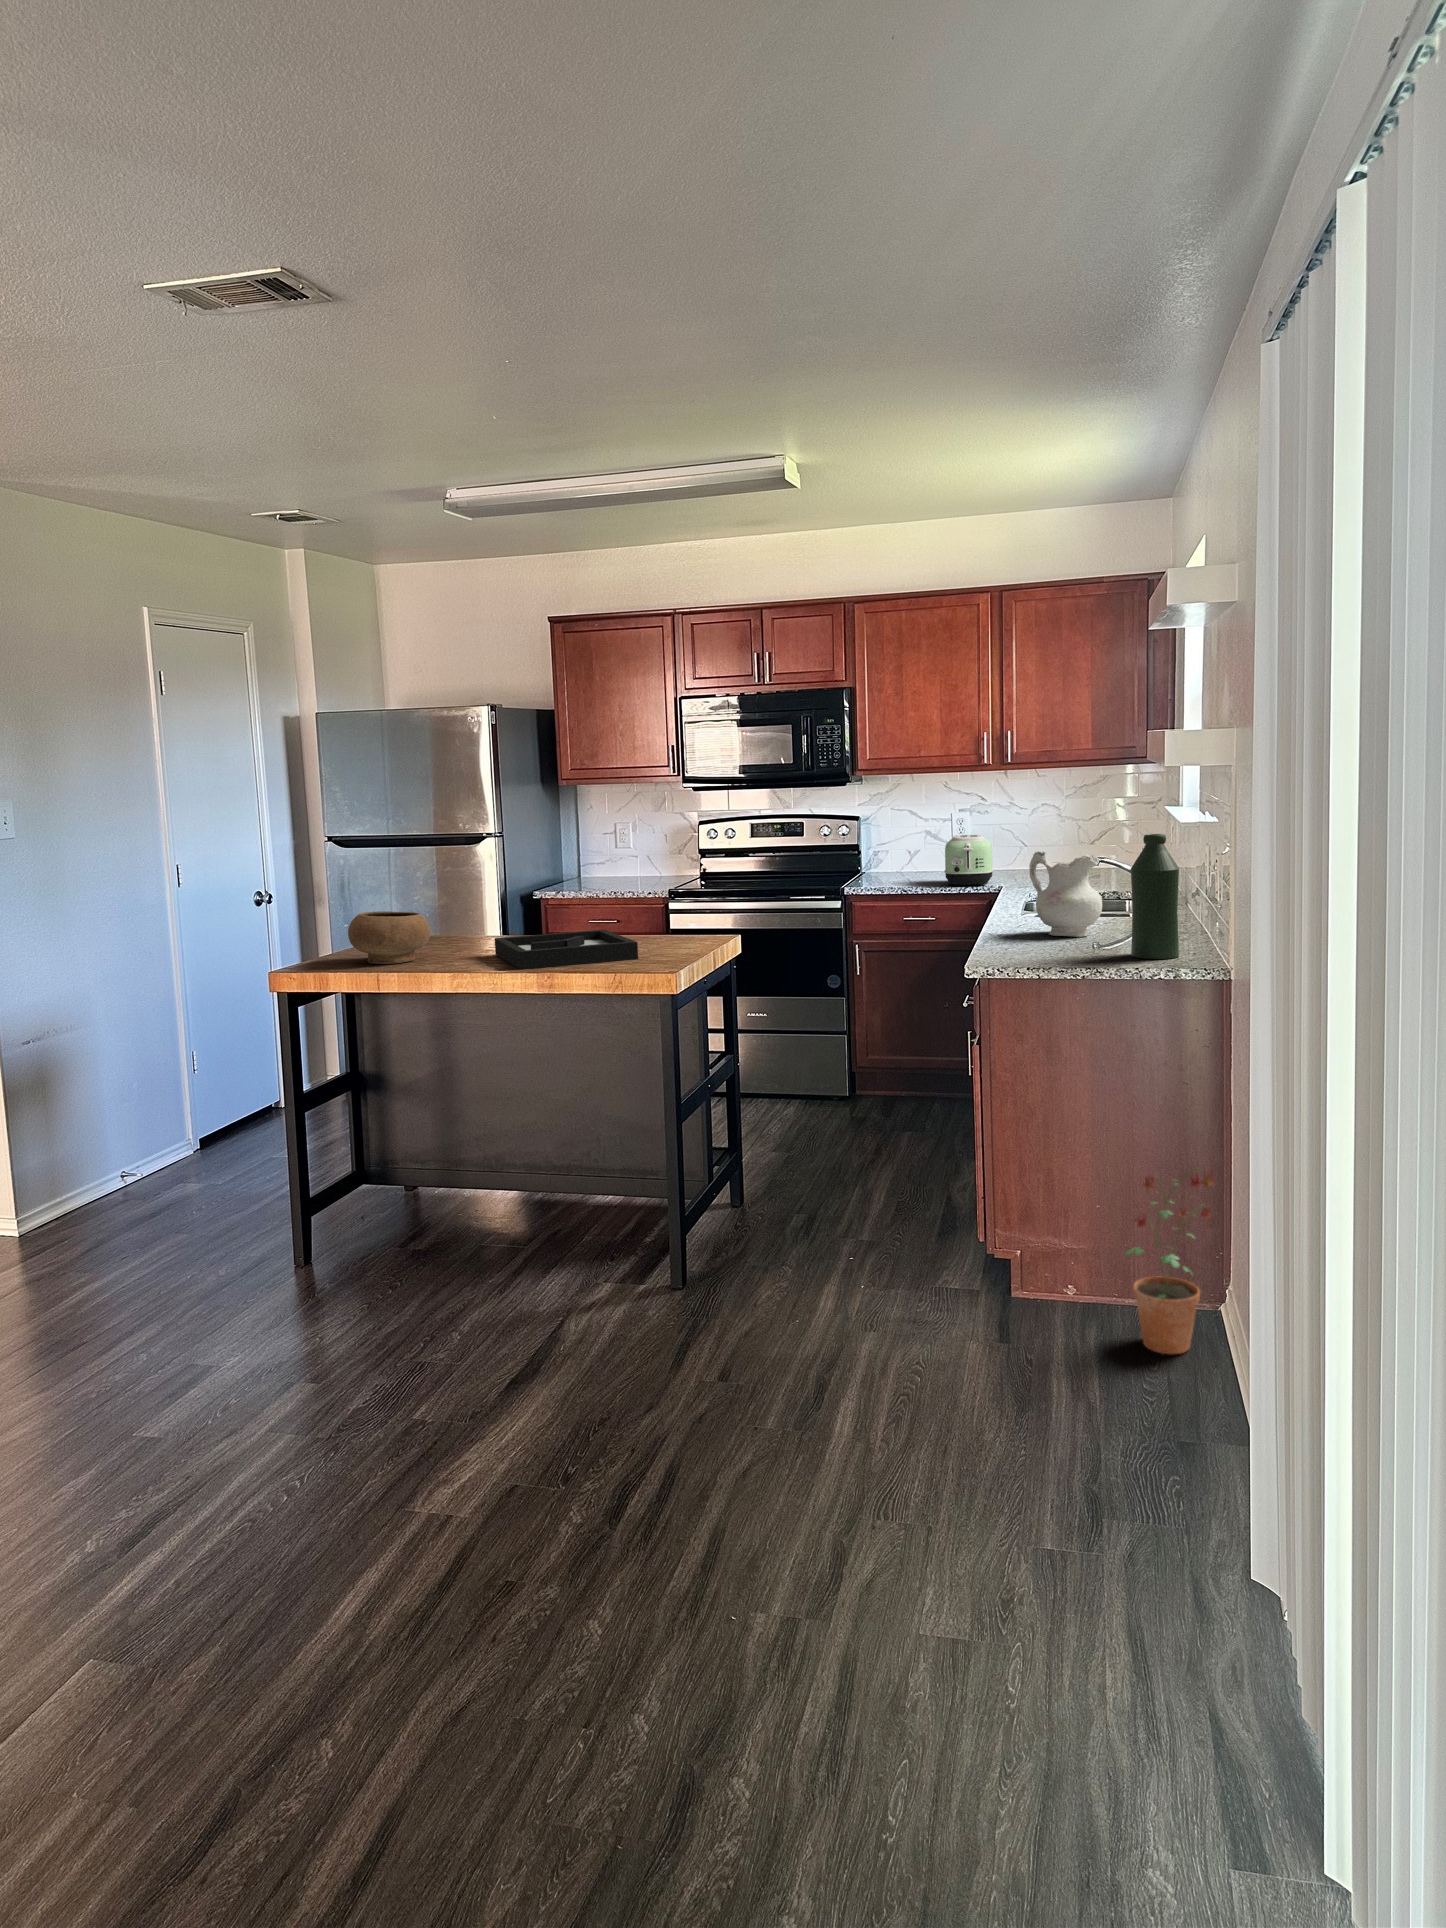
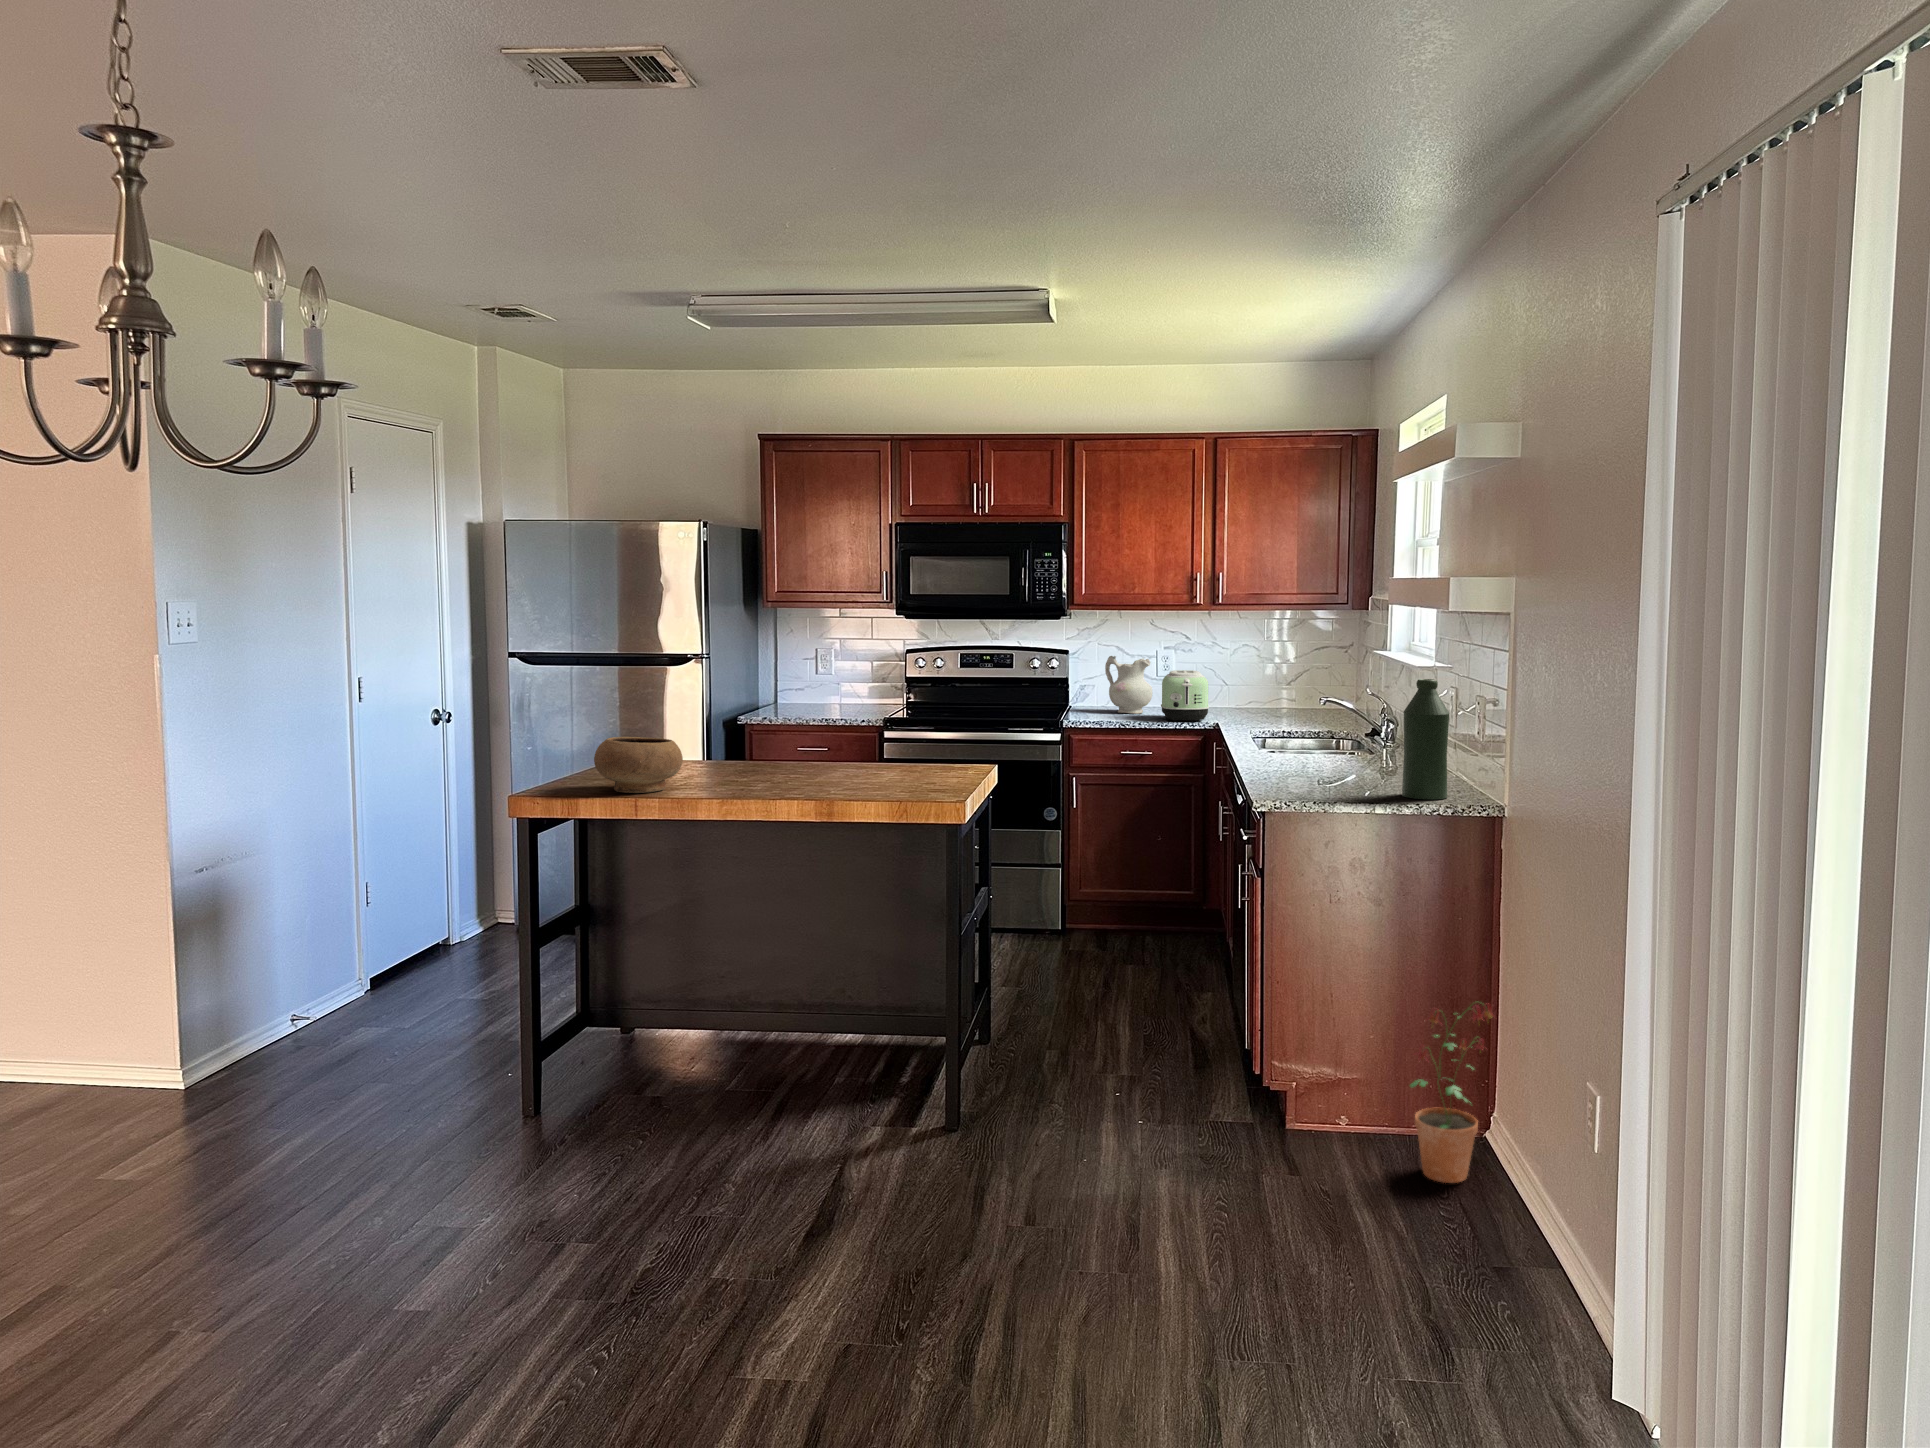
ceramic pitcher: present [1029,851,1102,937] -> present [1105,656,1152,714]
decorative tray: present [495,930,638,969] -> none [751,760,910,801]

